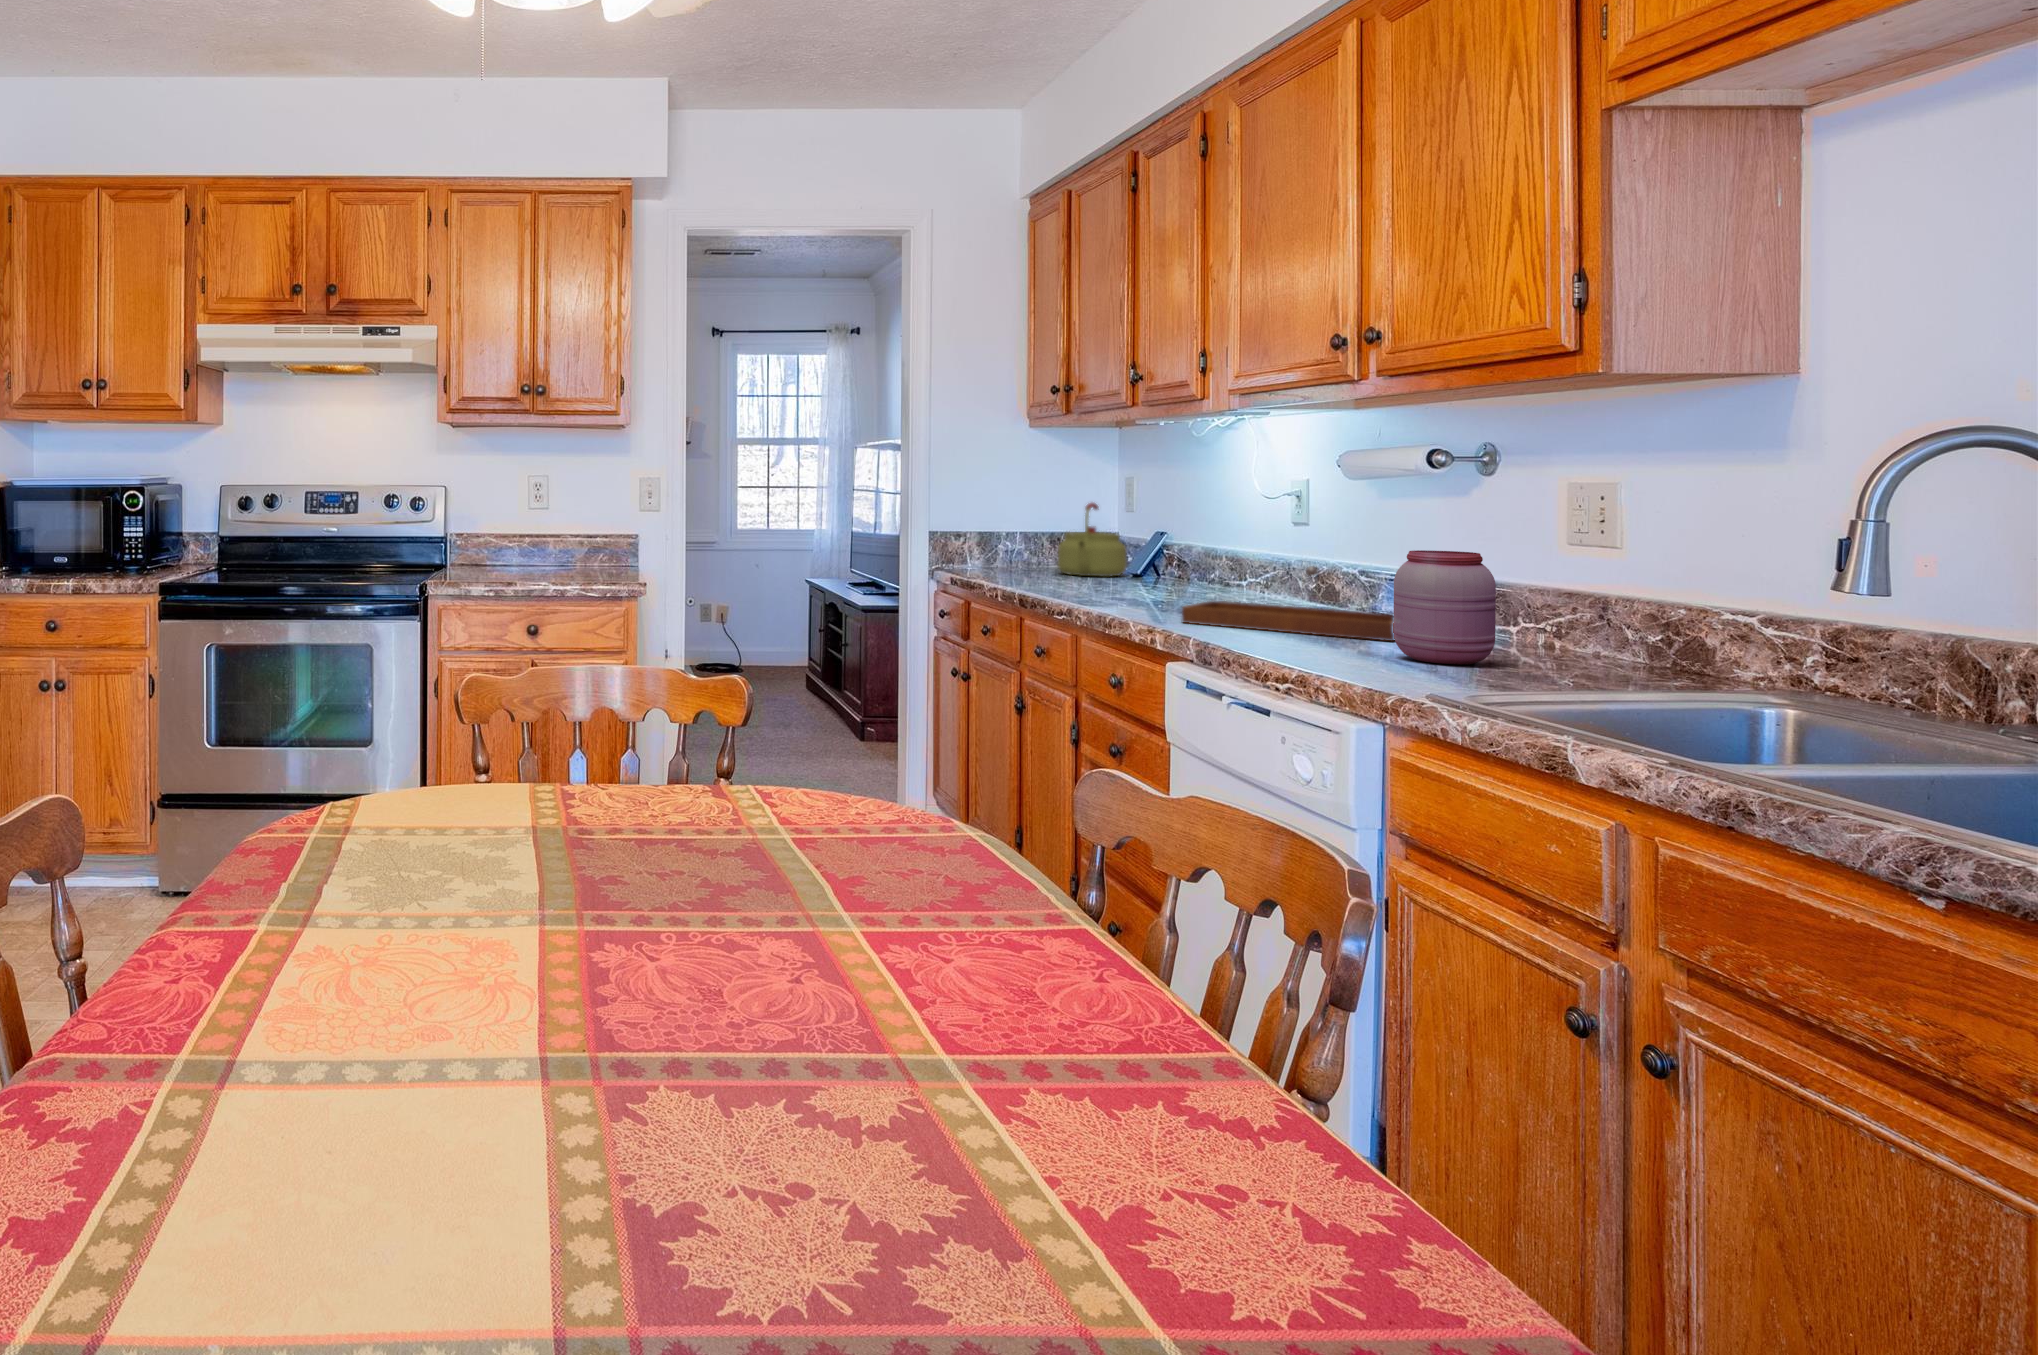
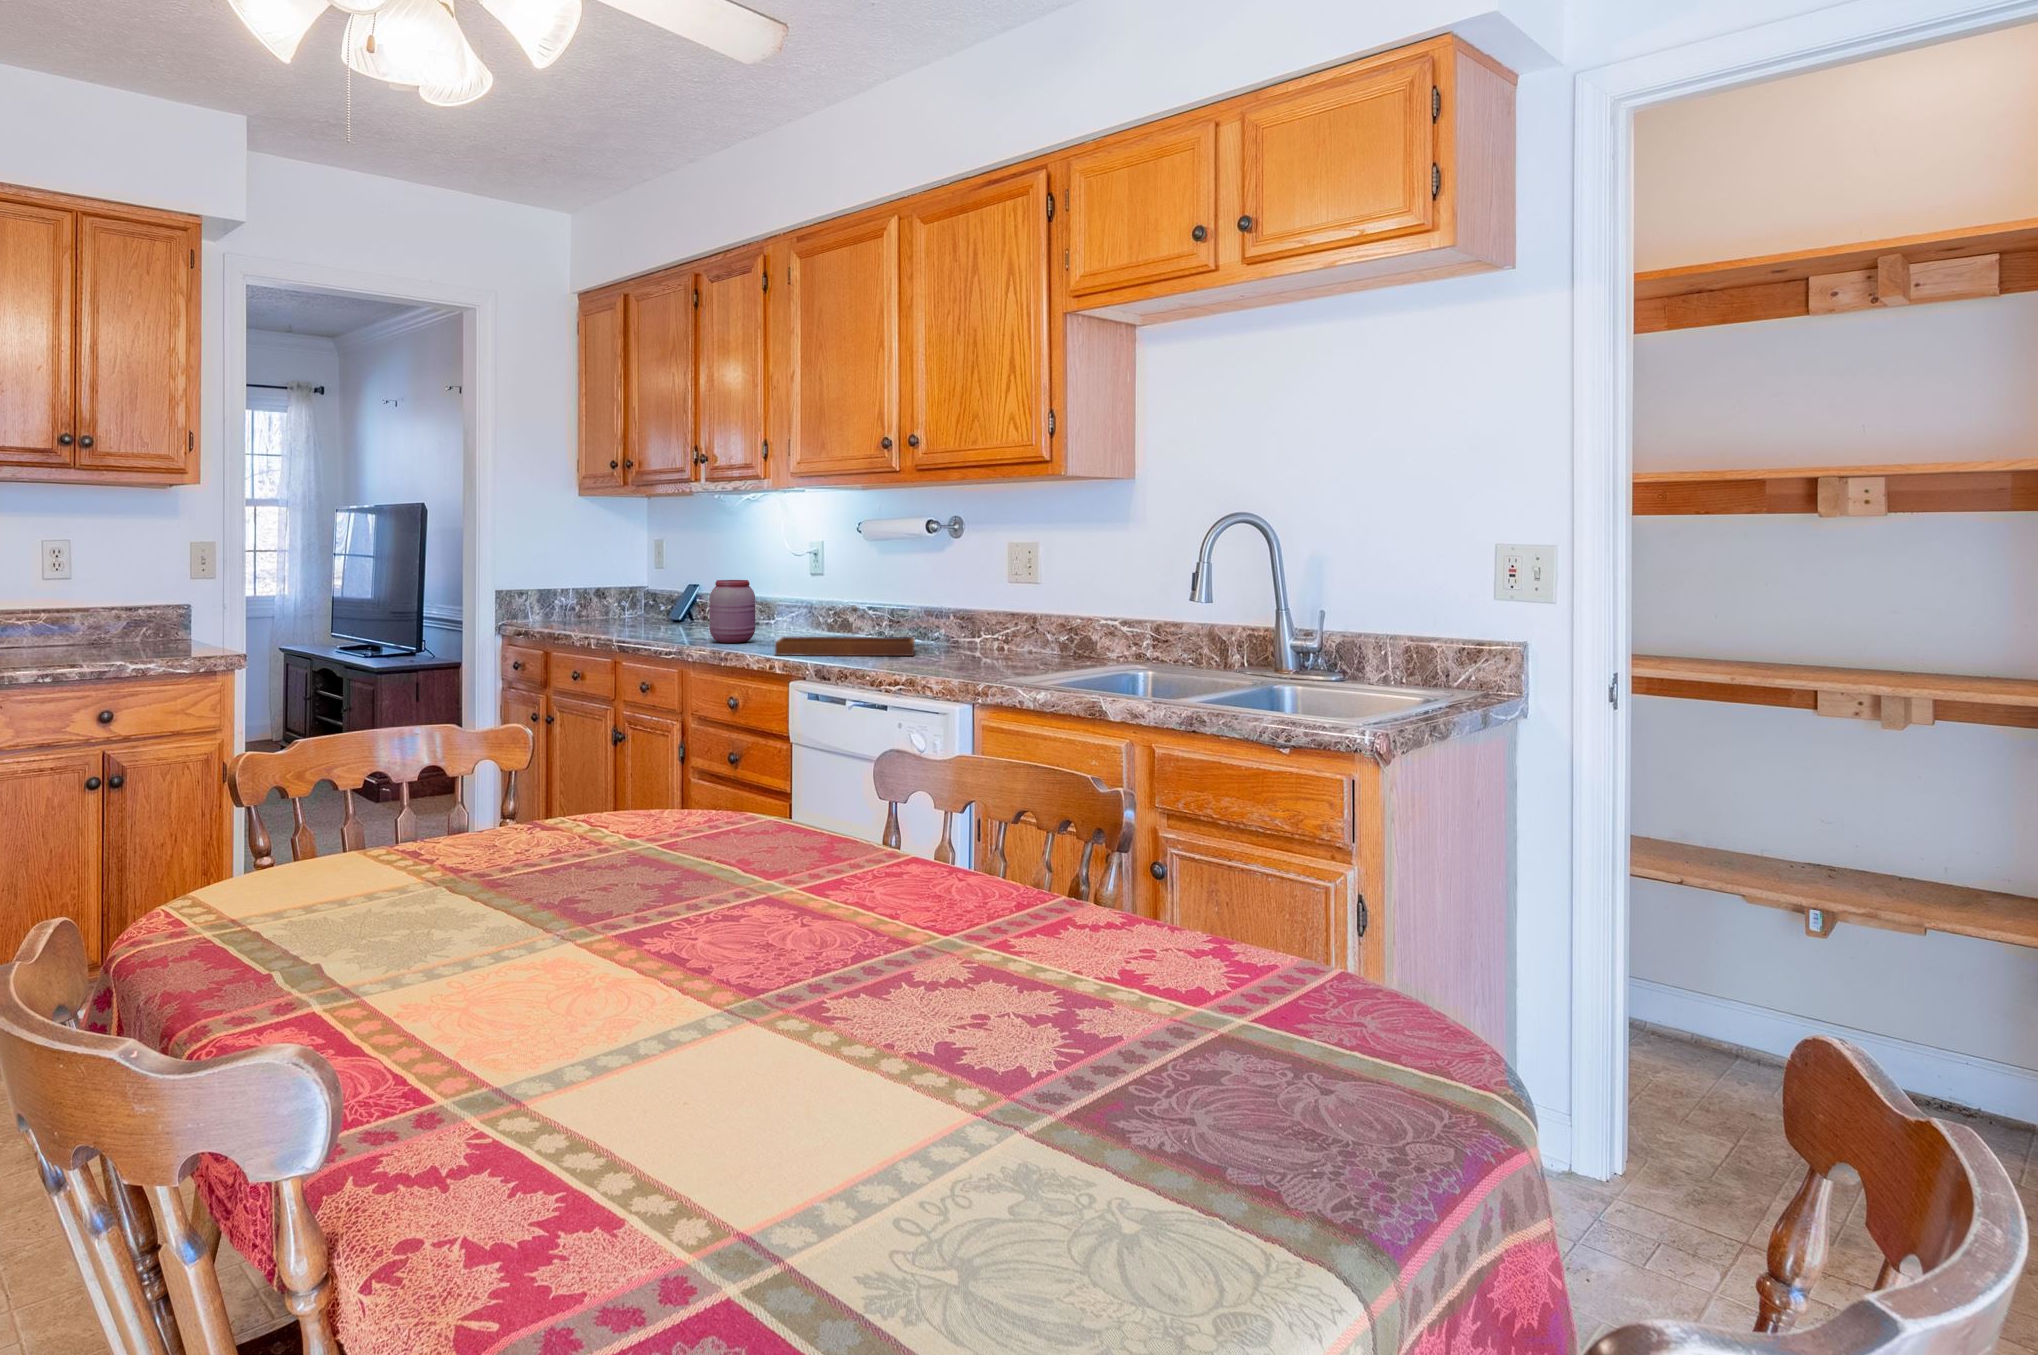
kettle: present [1058,503,1127,577] -> none [603,561,659,626]
jar: present [1393,550,1496,665] -> present [710,580,755,643]

